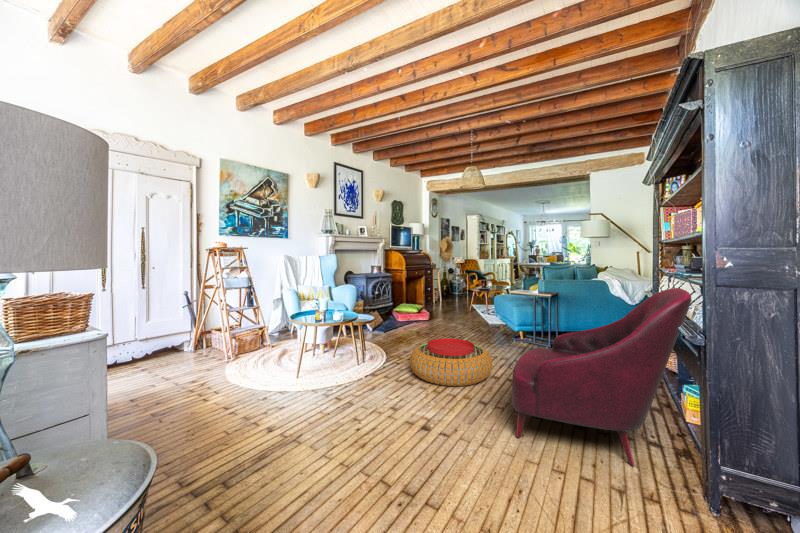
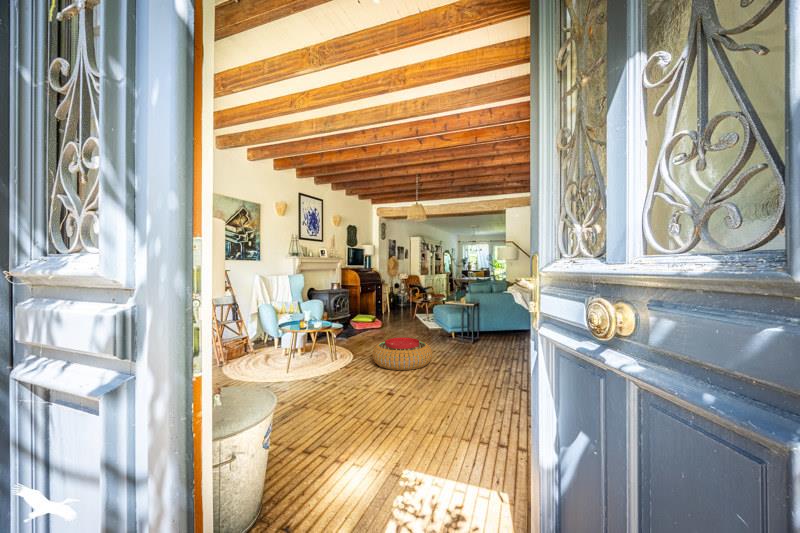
armchair: present [512,288,692,466] -> none [444,296,541,402]

